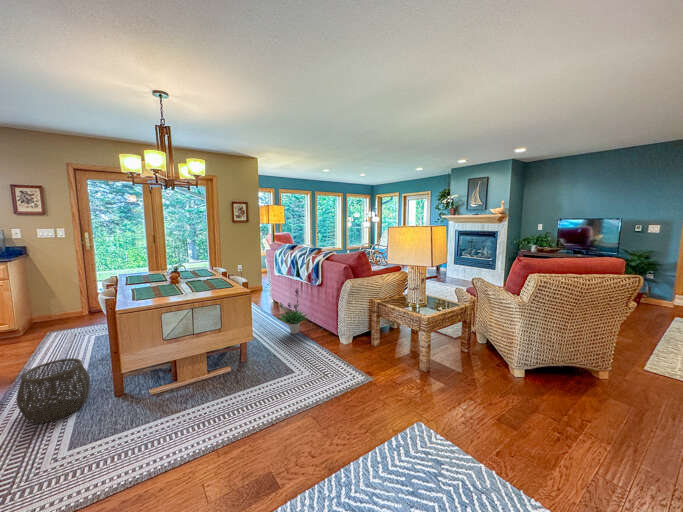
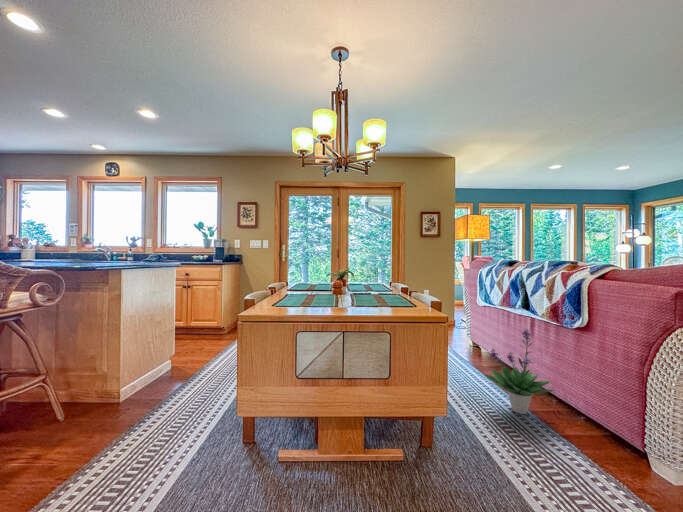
woven basket: present [17,358,90,424] -> none [148,369,225,454]

